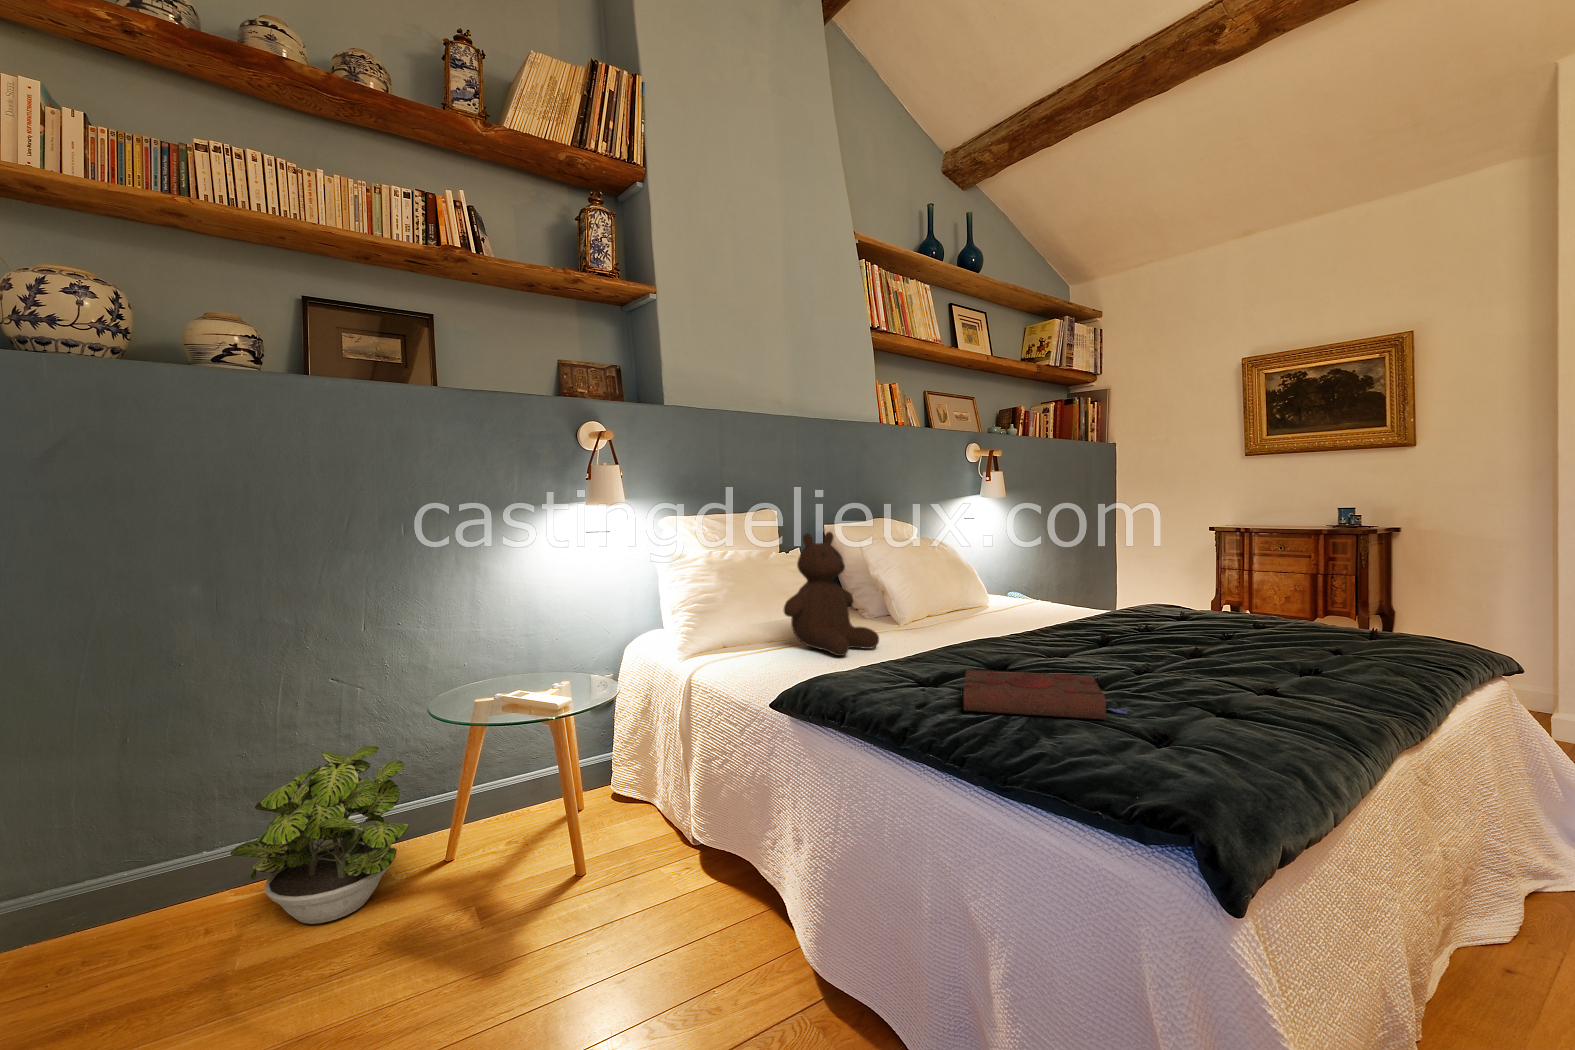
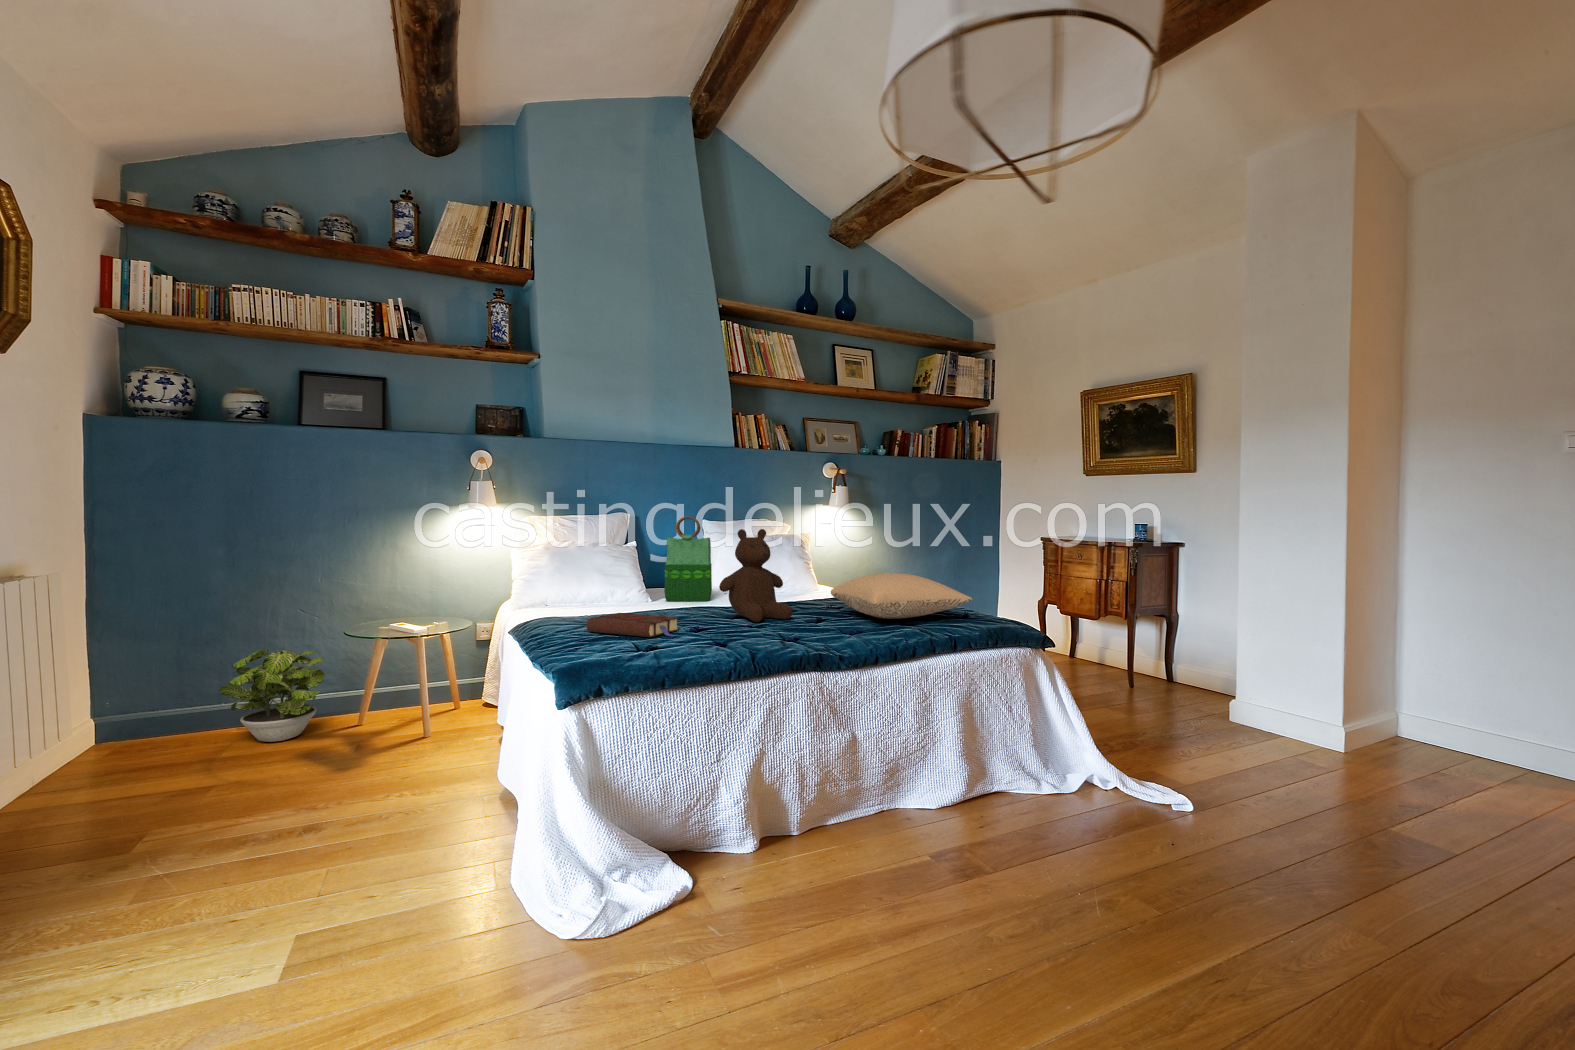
tote bag: none [882,512,949,631] -> present [664,517,712,601]
teddy bear: present [784,532,879,656] -> present [719,529,793,622]
pillow: none [1187,585,1434,652] -> present [831,573,972,619]

